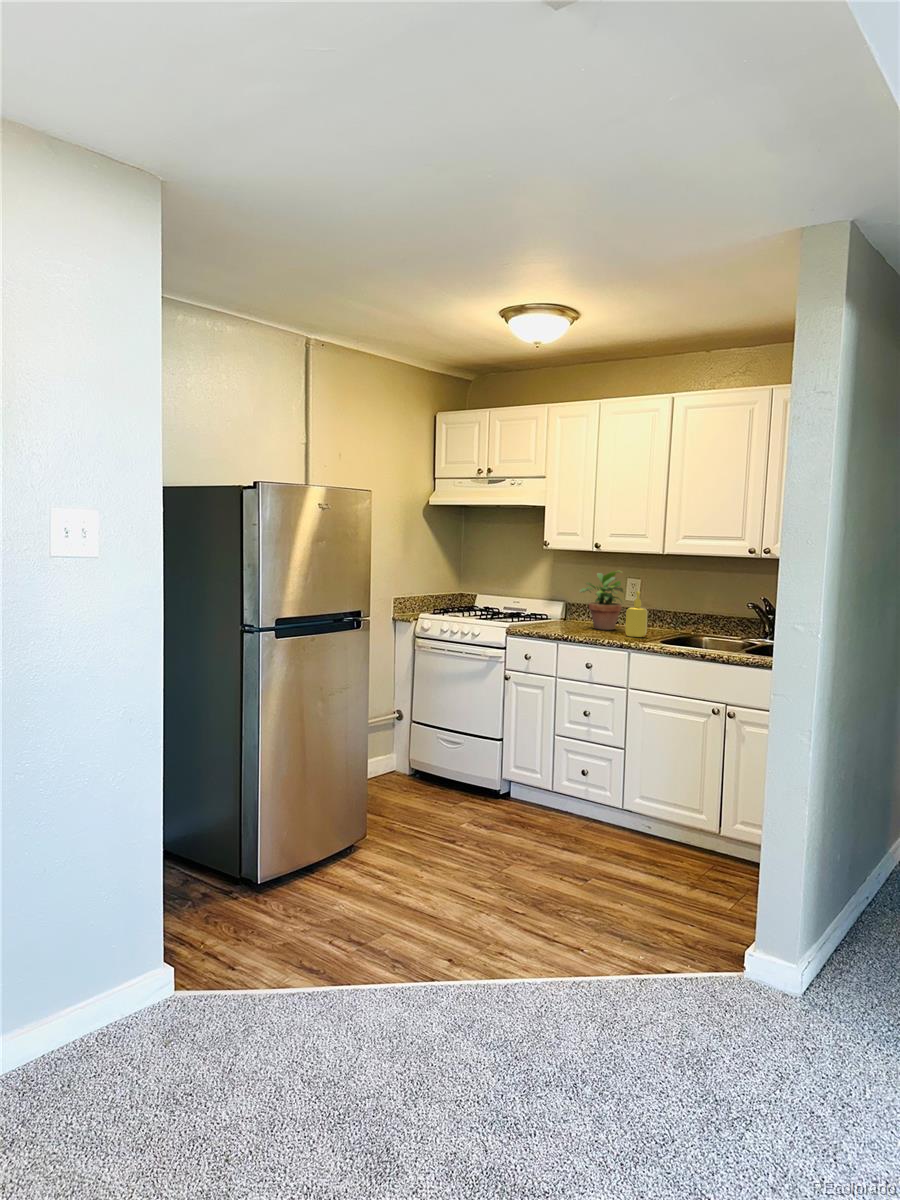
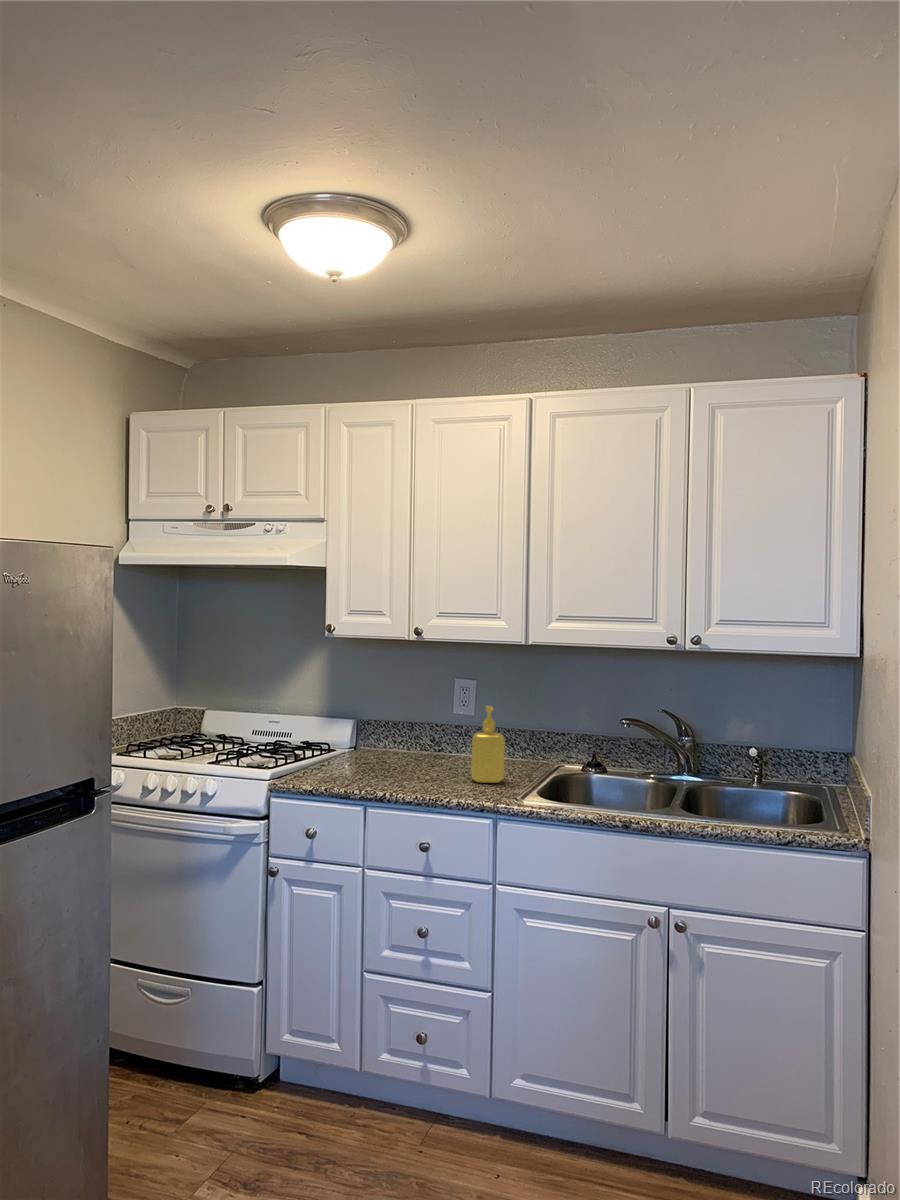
potted plant: present [580,571,623,630] -> none [388,670,458,768]

